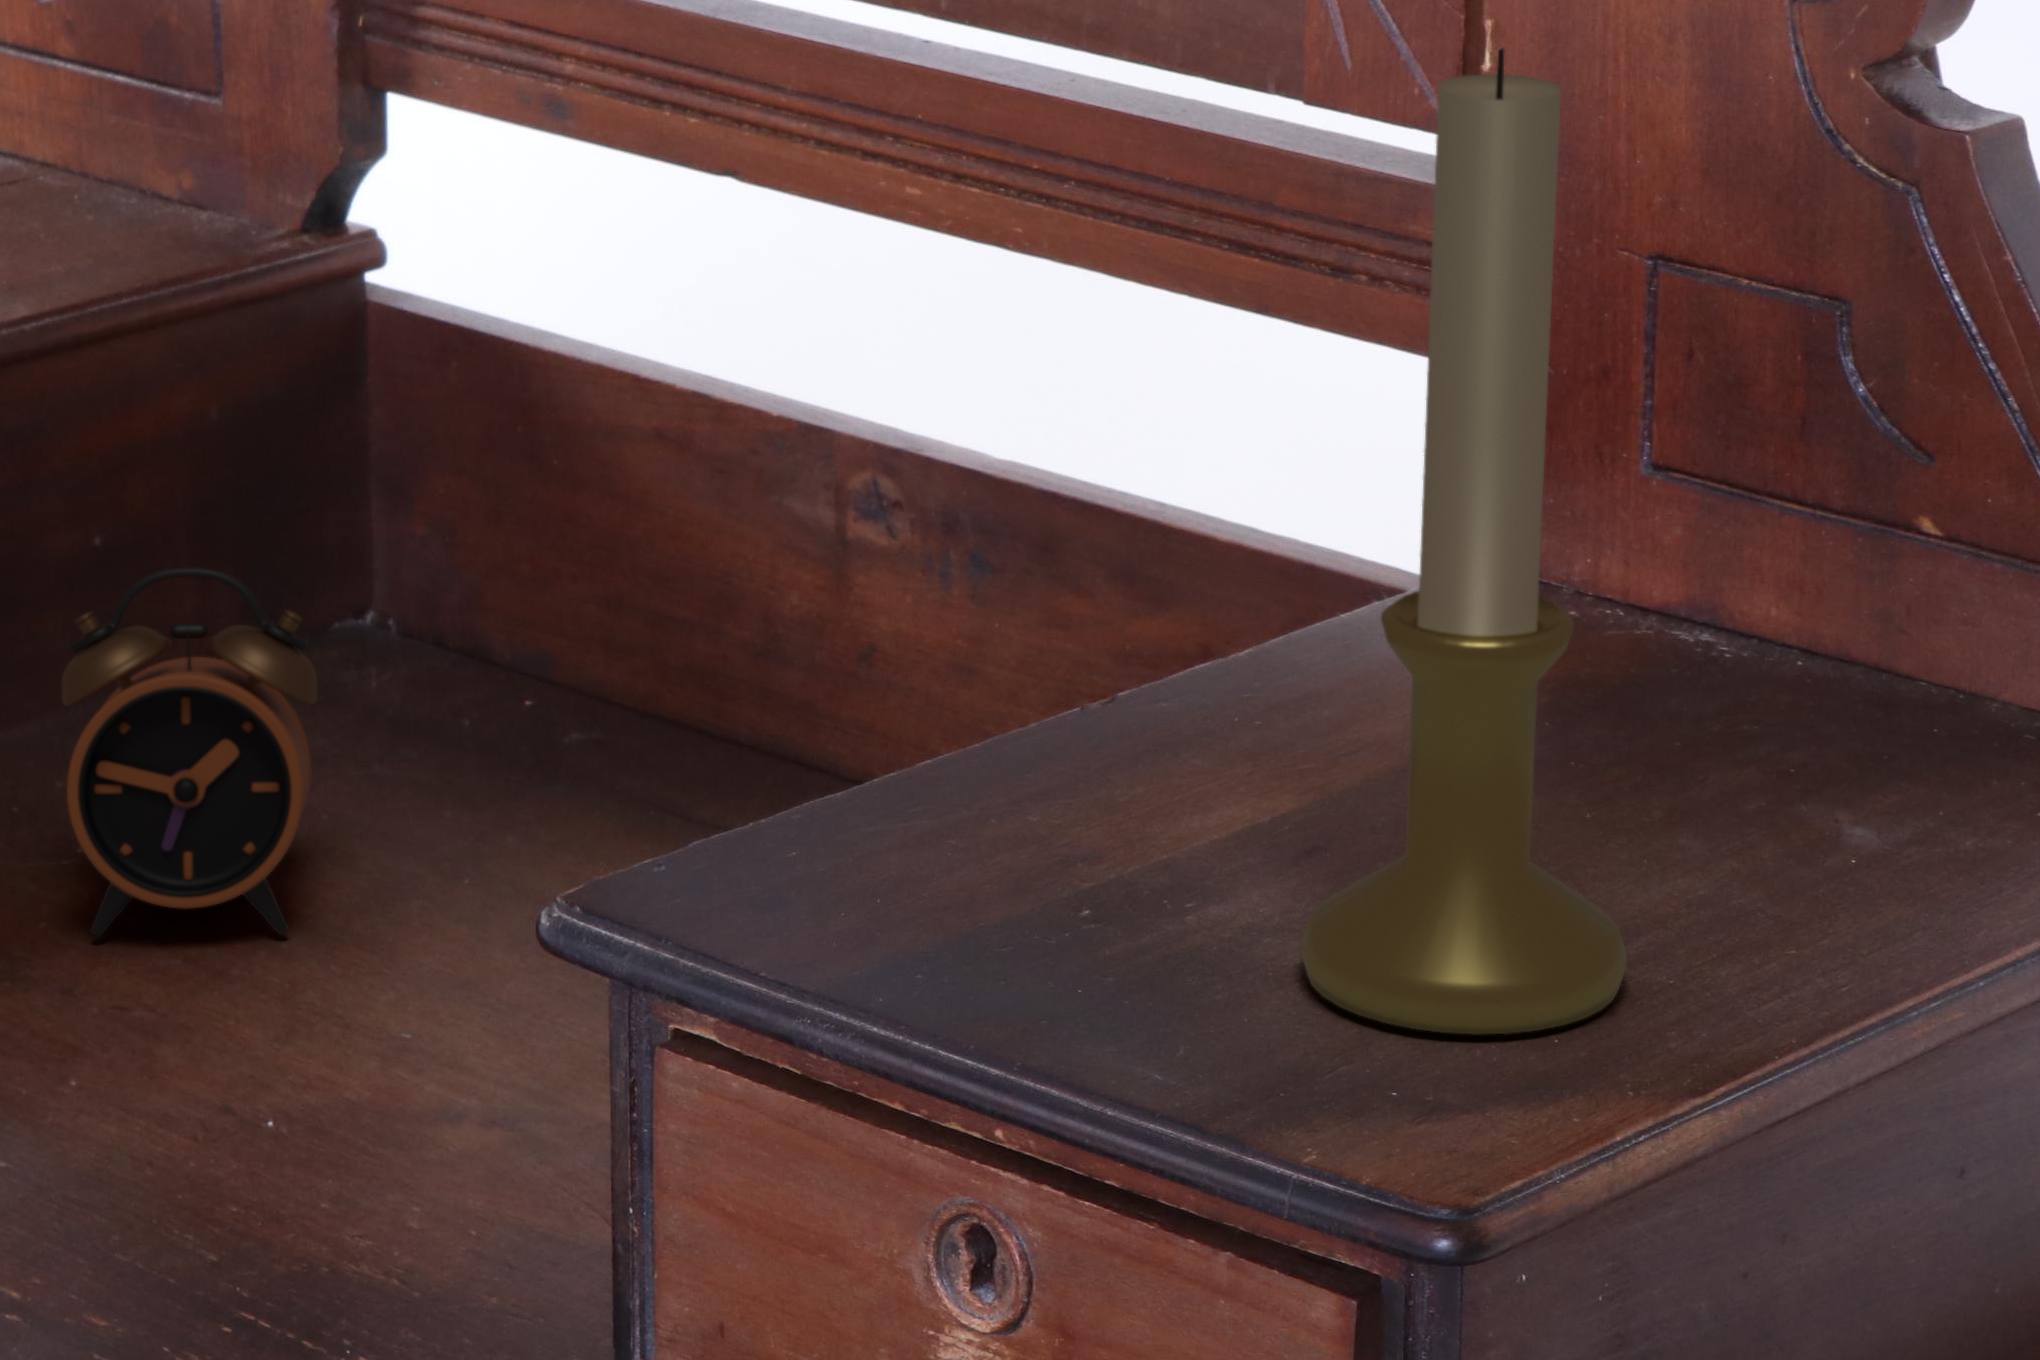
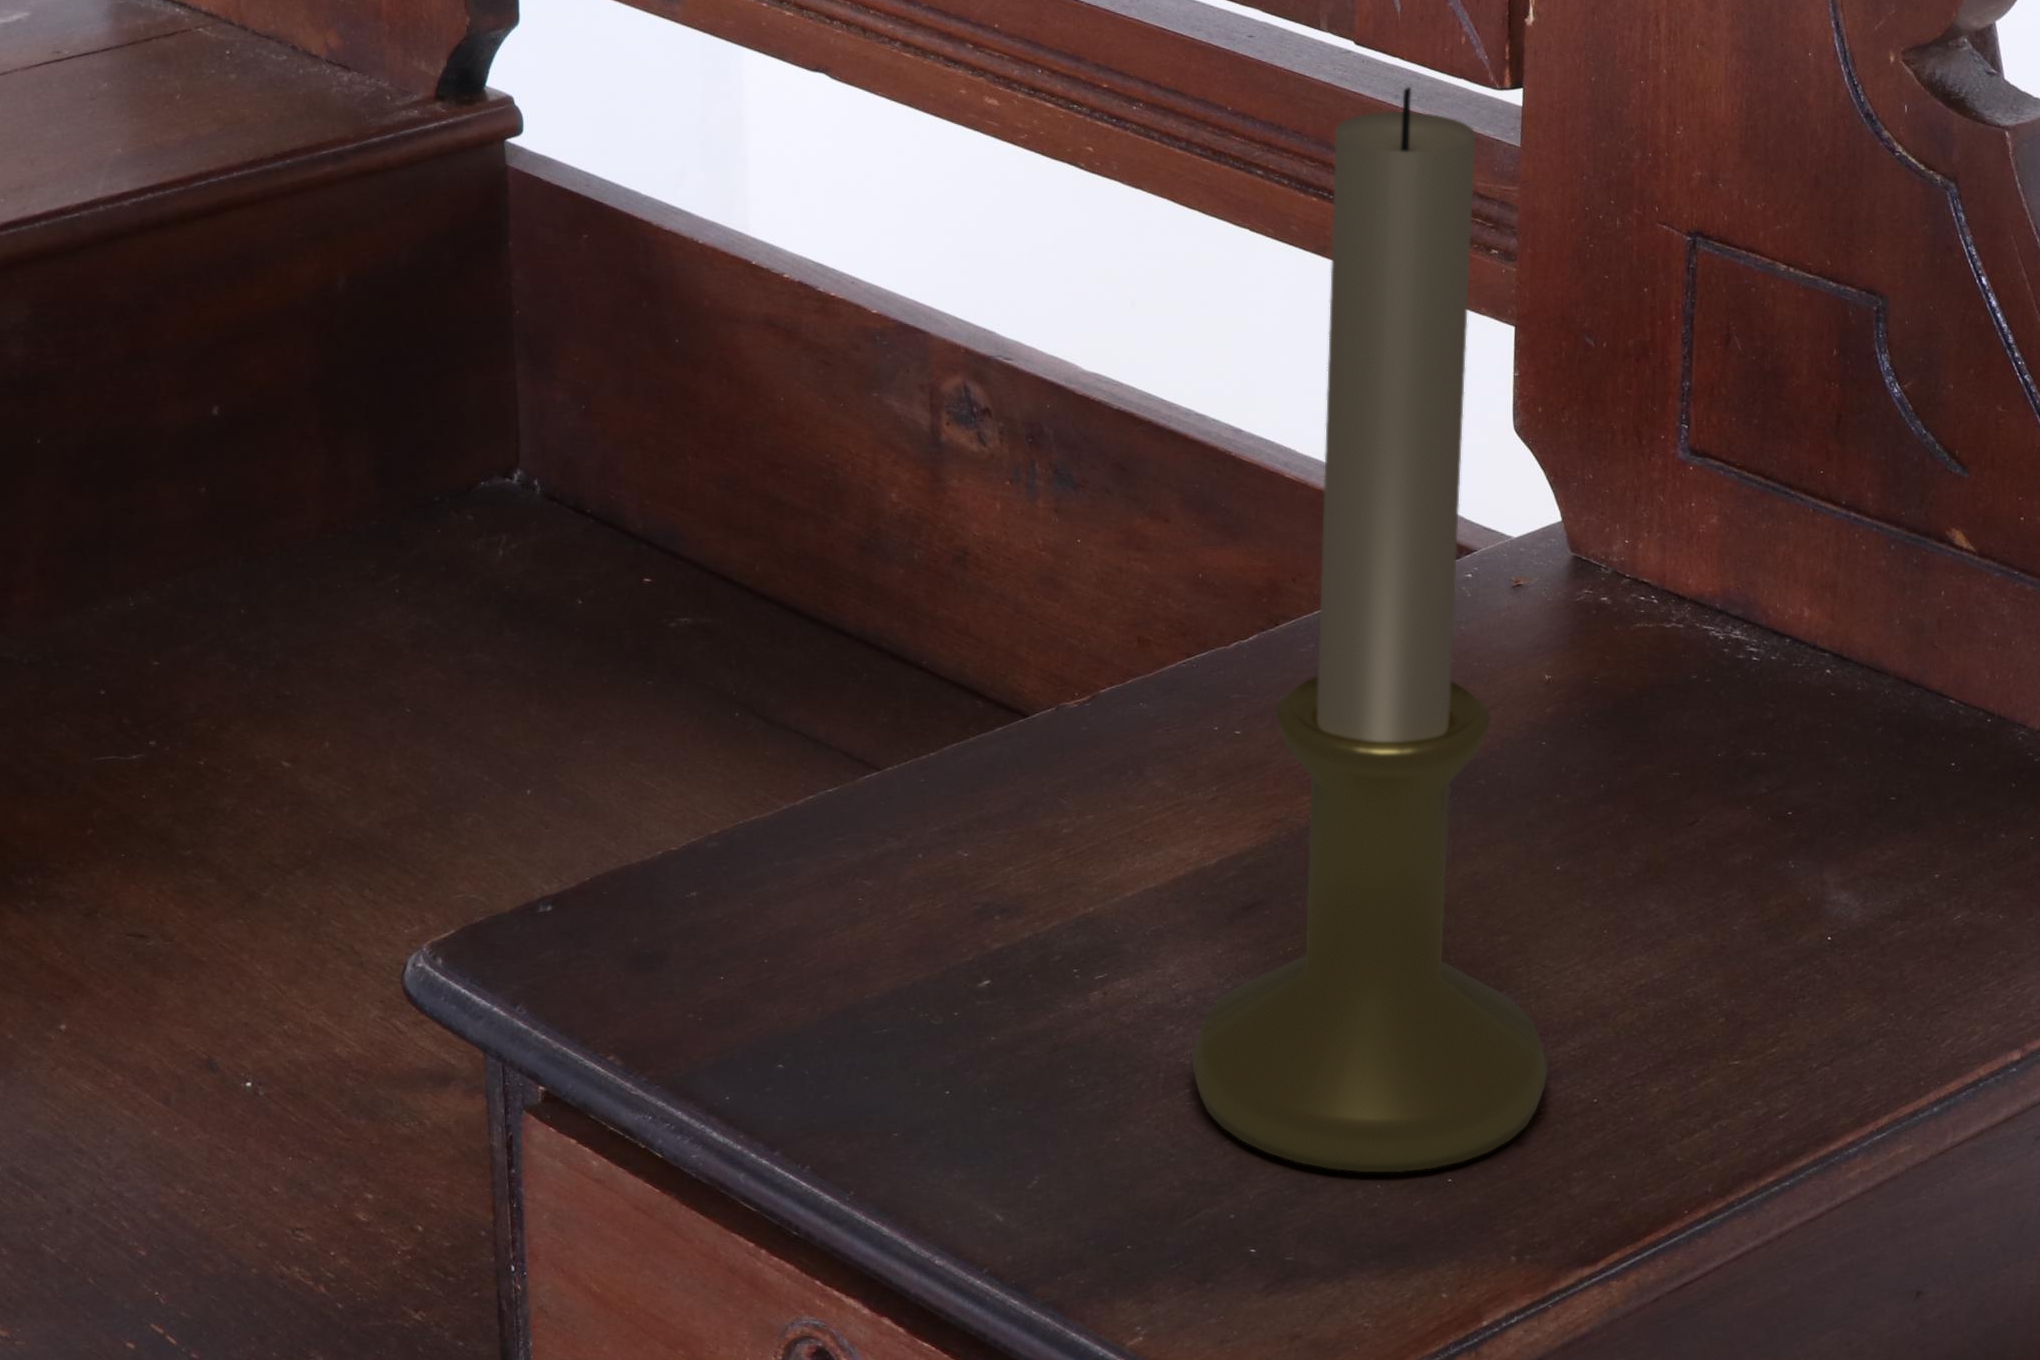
alarm clock: present [62,568,317,936] -> none [97,473,368,846]

